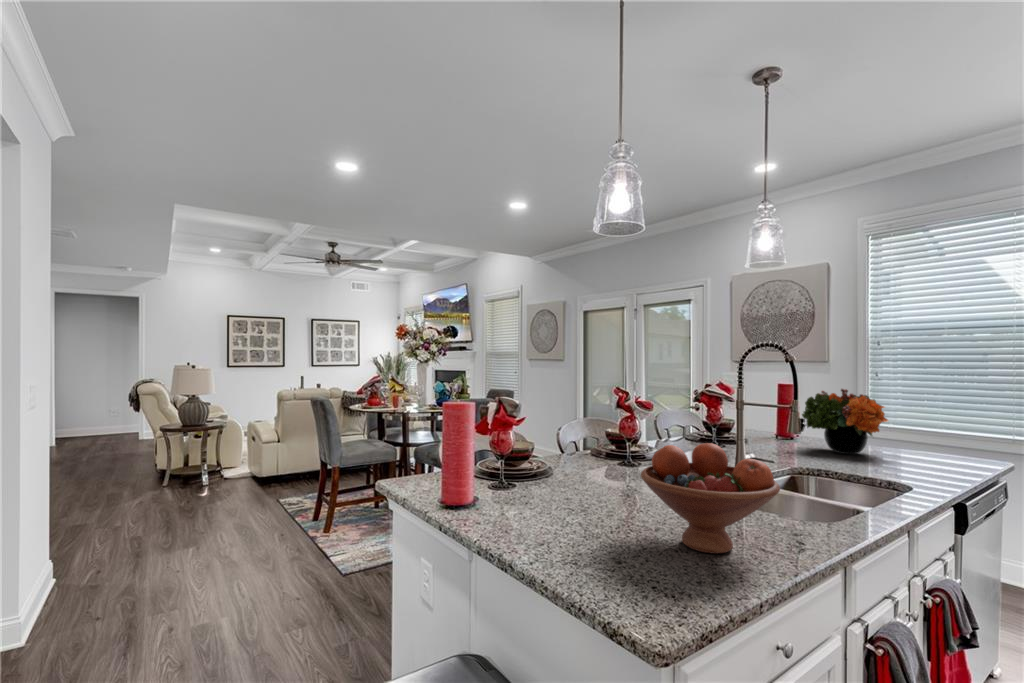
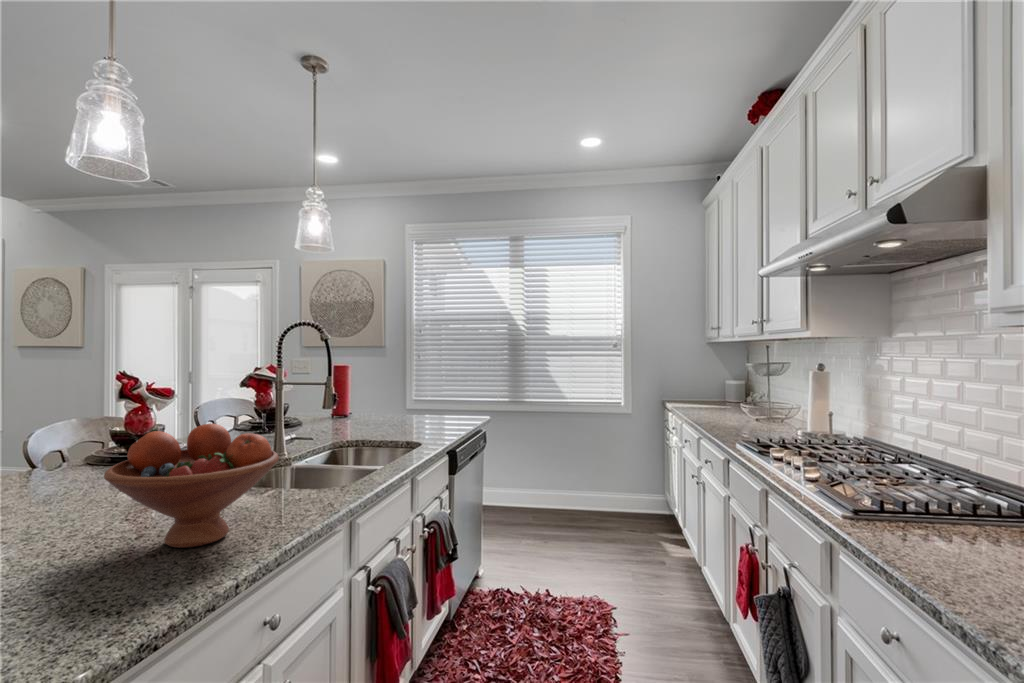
flower arrangement: present [802,389,888,454] -> none [347,367,414,424]

